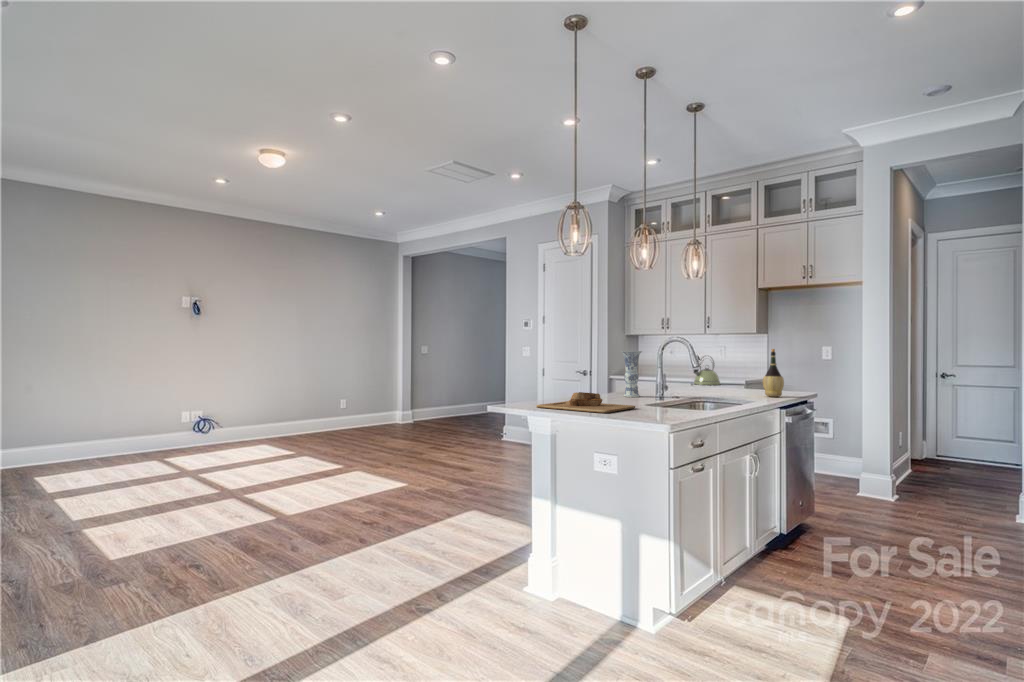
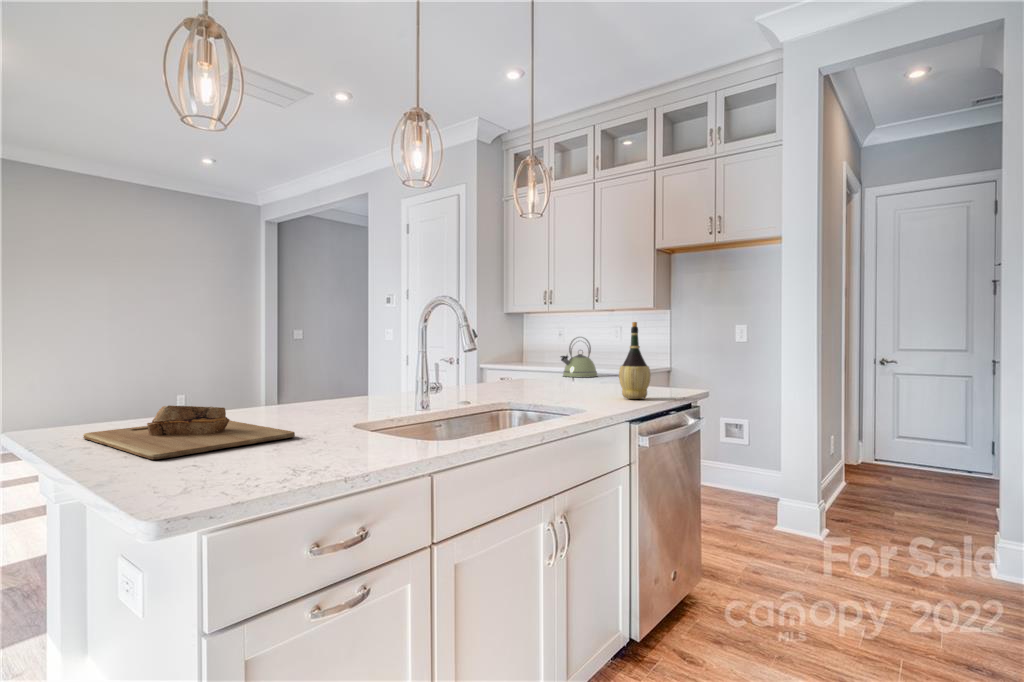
vase: present [621,351,642,397] -> none [380,325,417,403]

